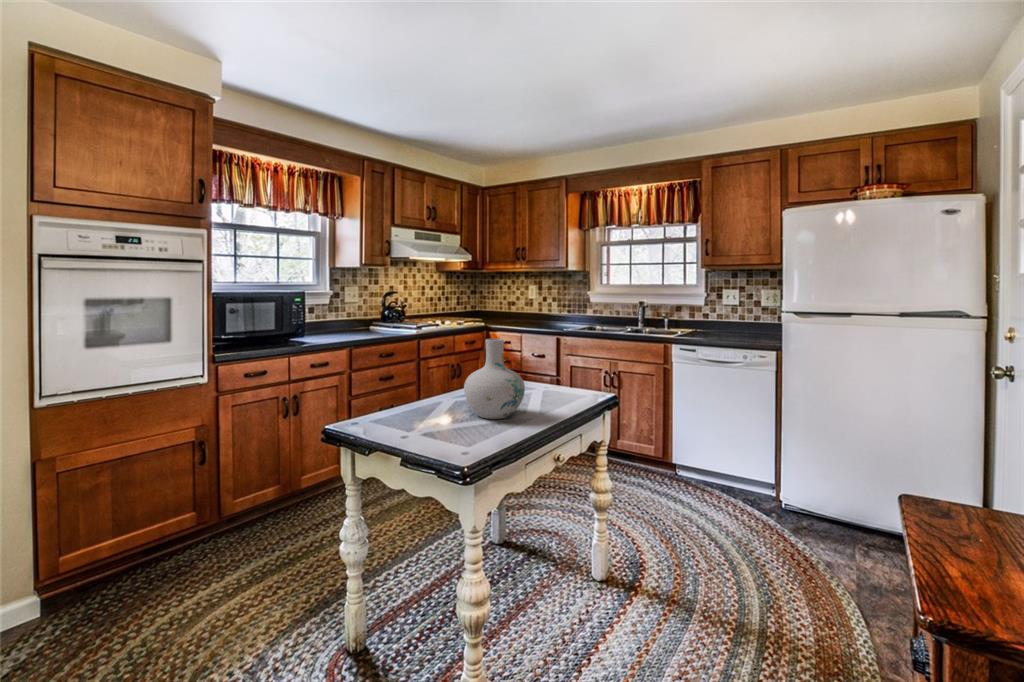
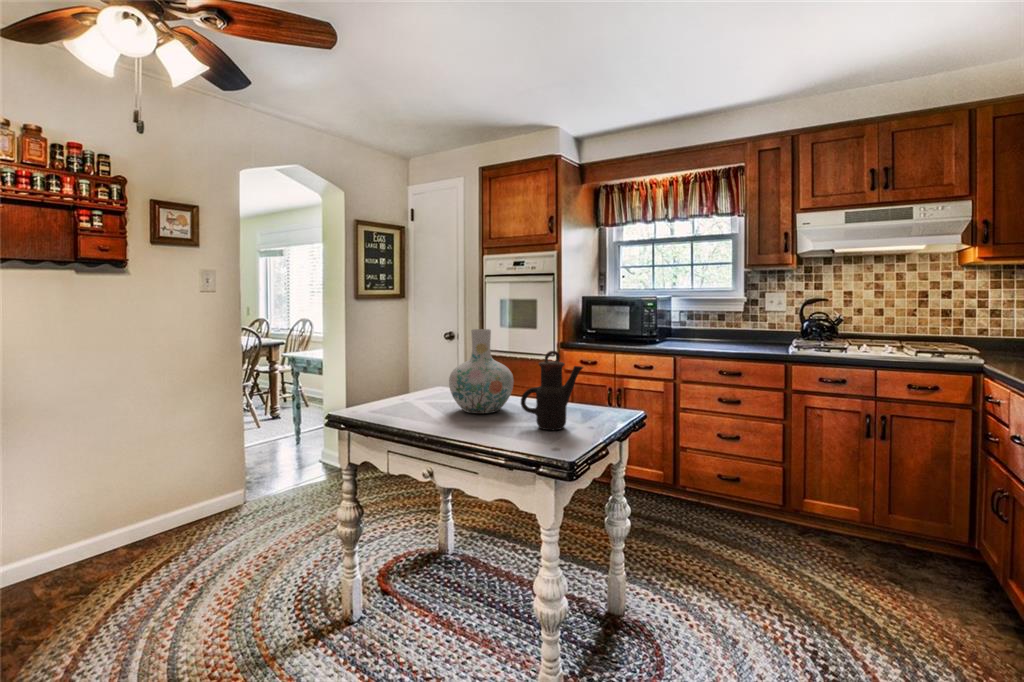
teapot: none [546,348,568,407] -> present [521,351,583,430]

